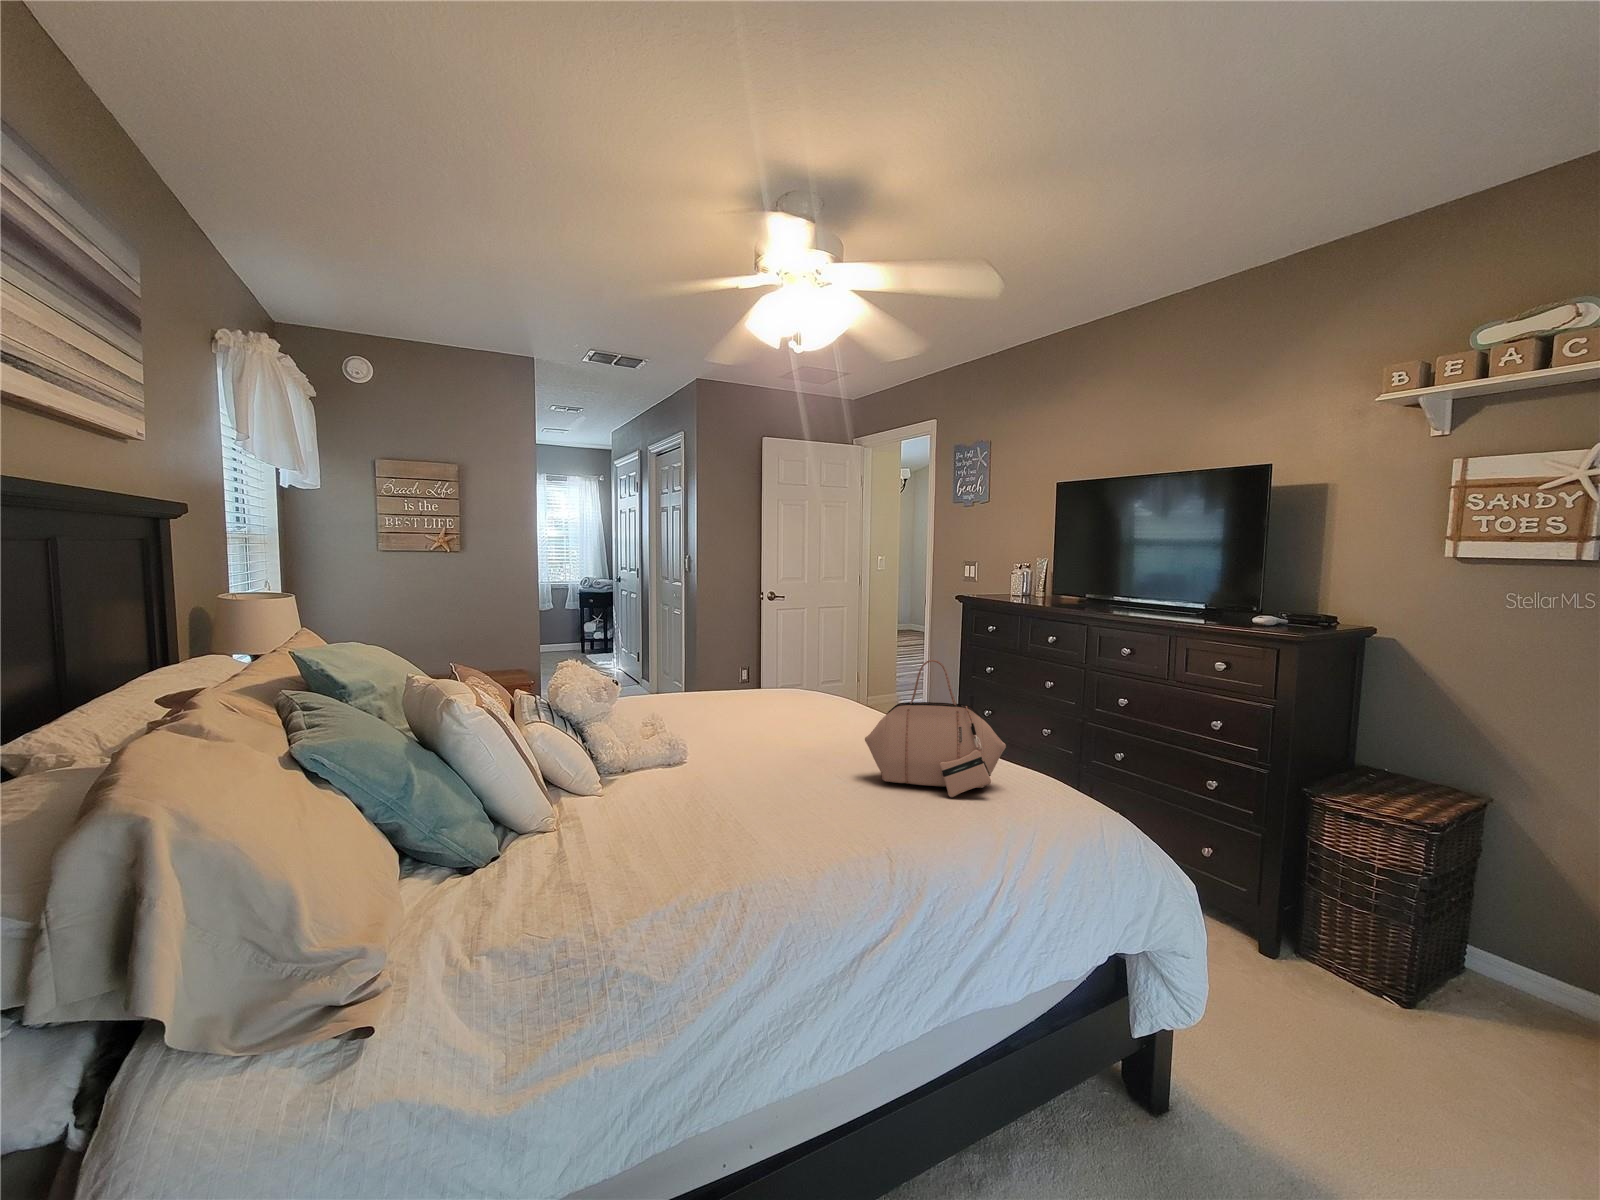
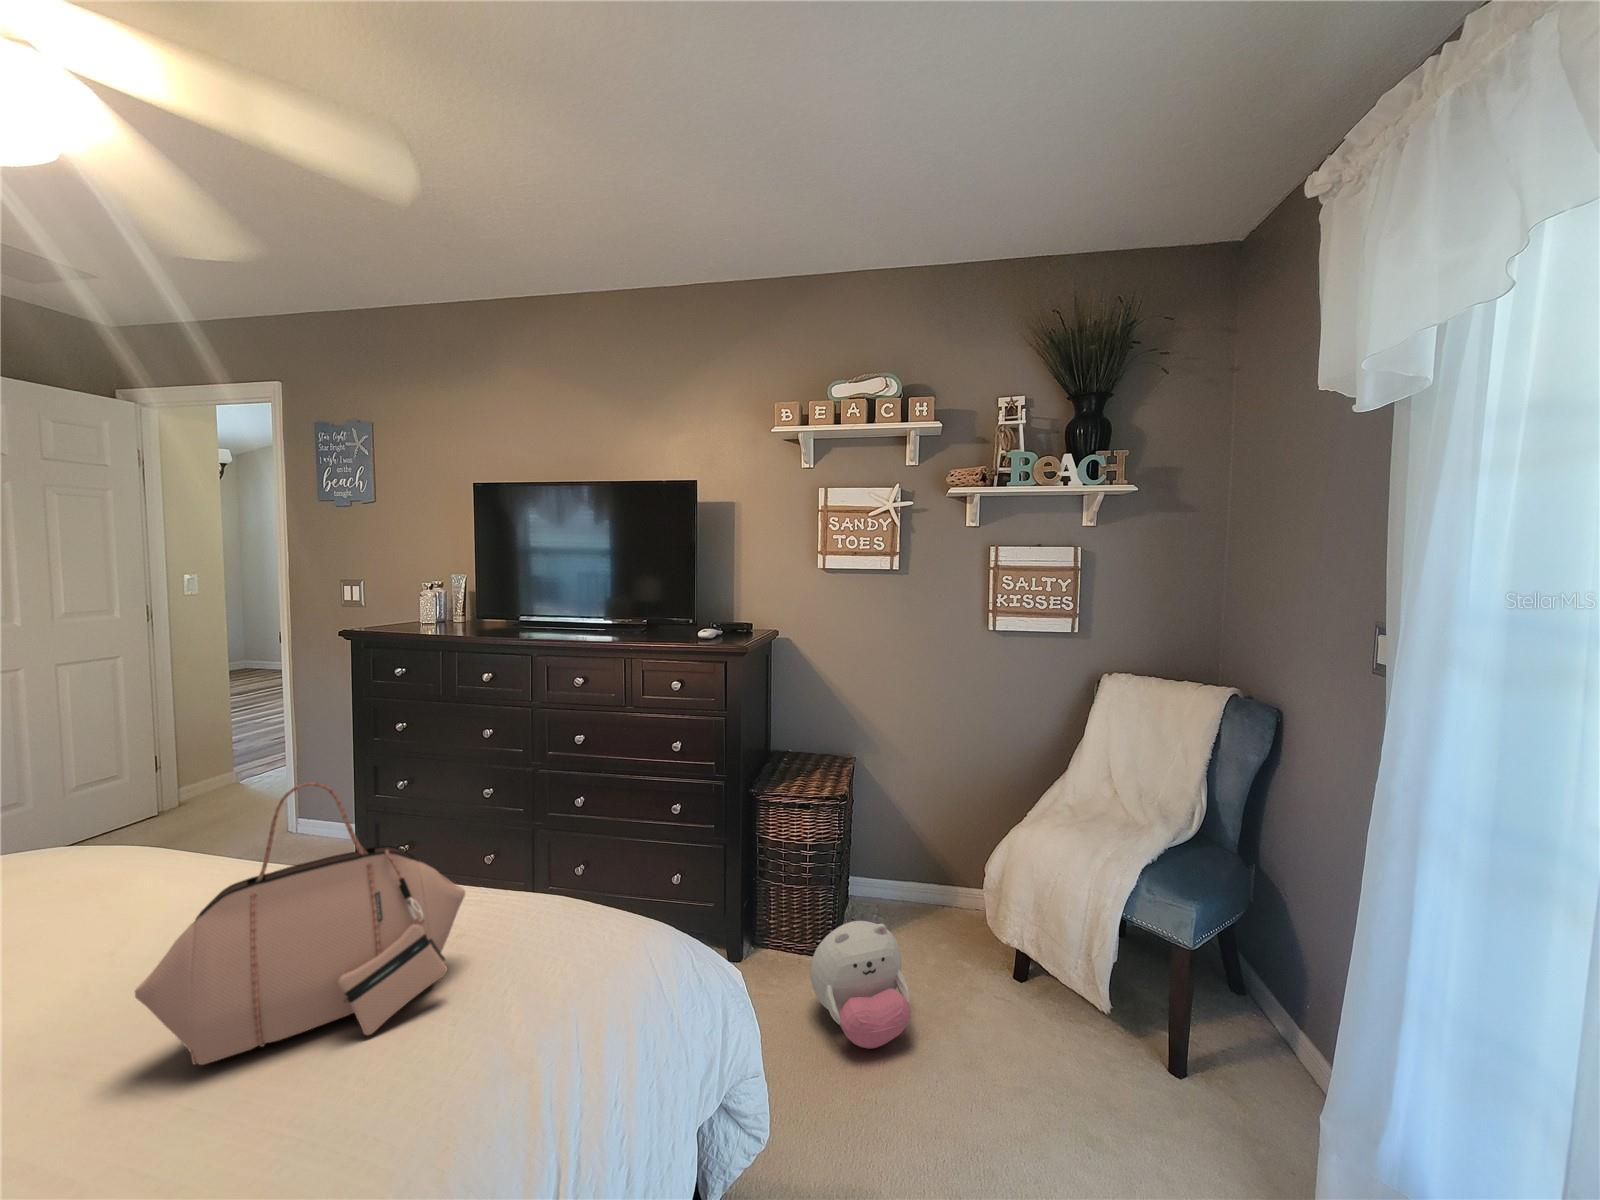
plush toy: none [1349,959,1497,1106] -> present [810,921,911,1049]

